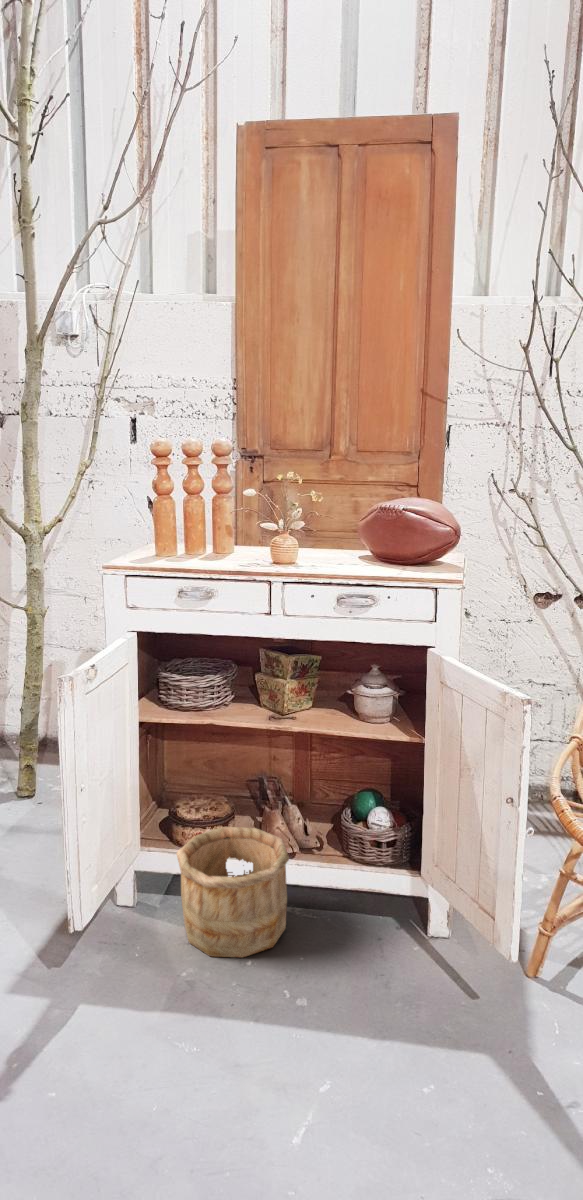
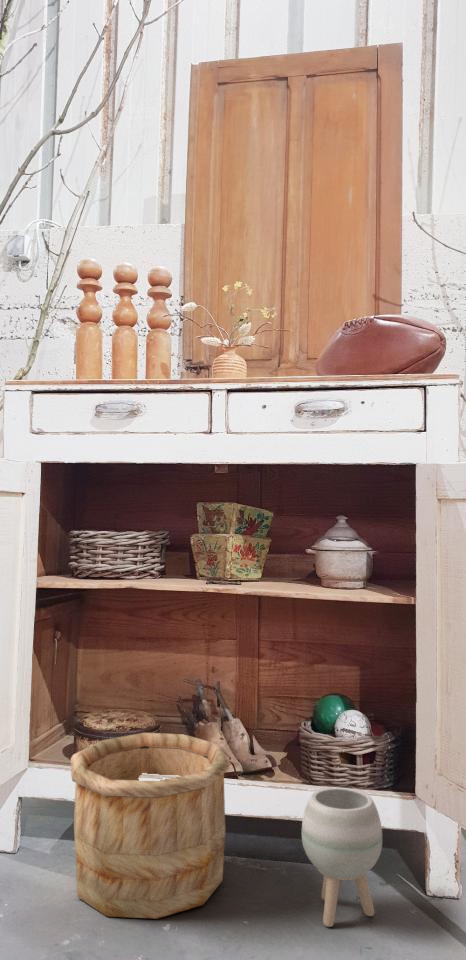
planter: none [339,873,393,961] -> present [302,788,382,927]

